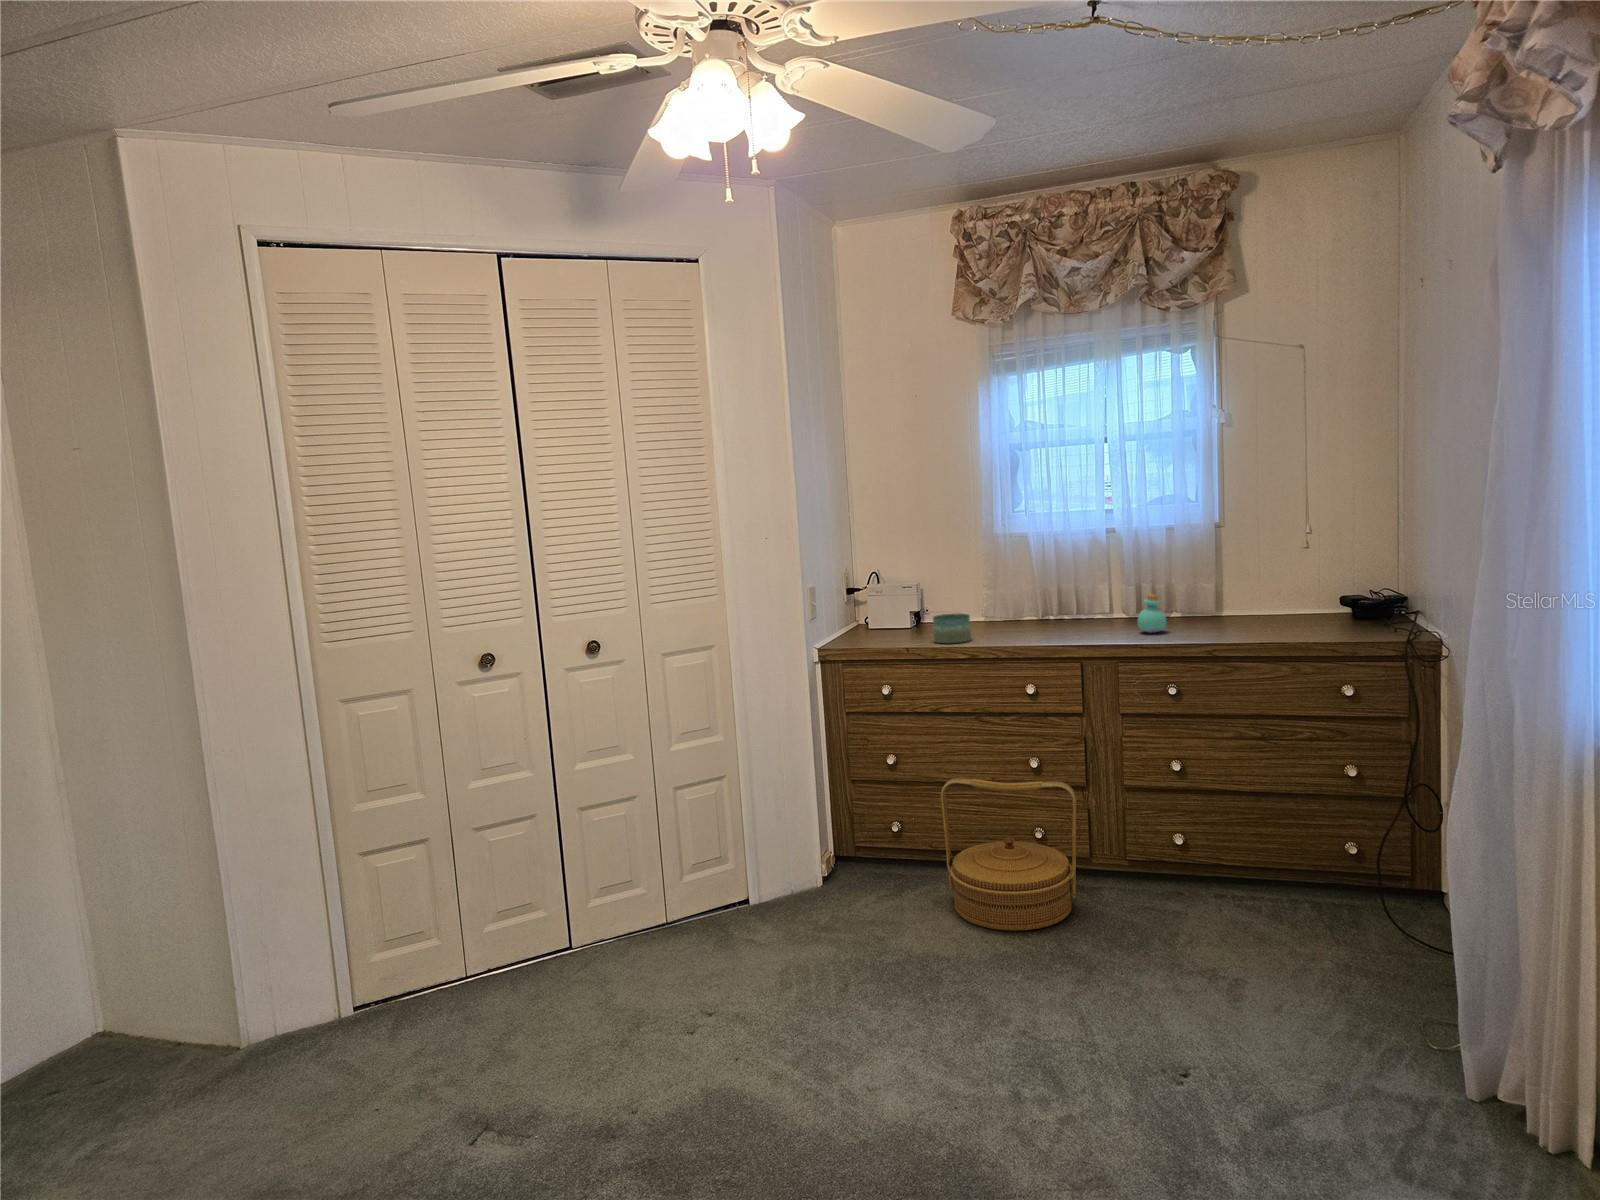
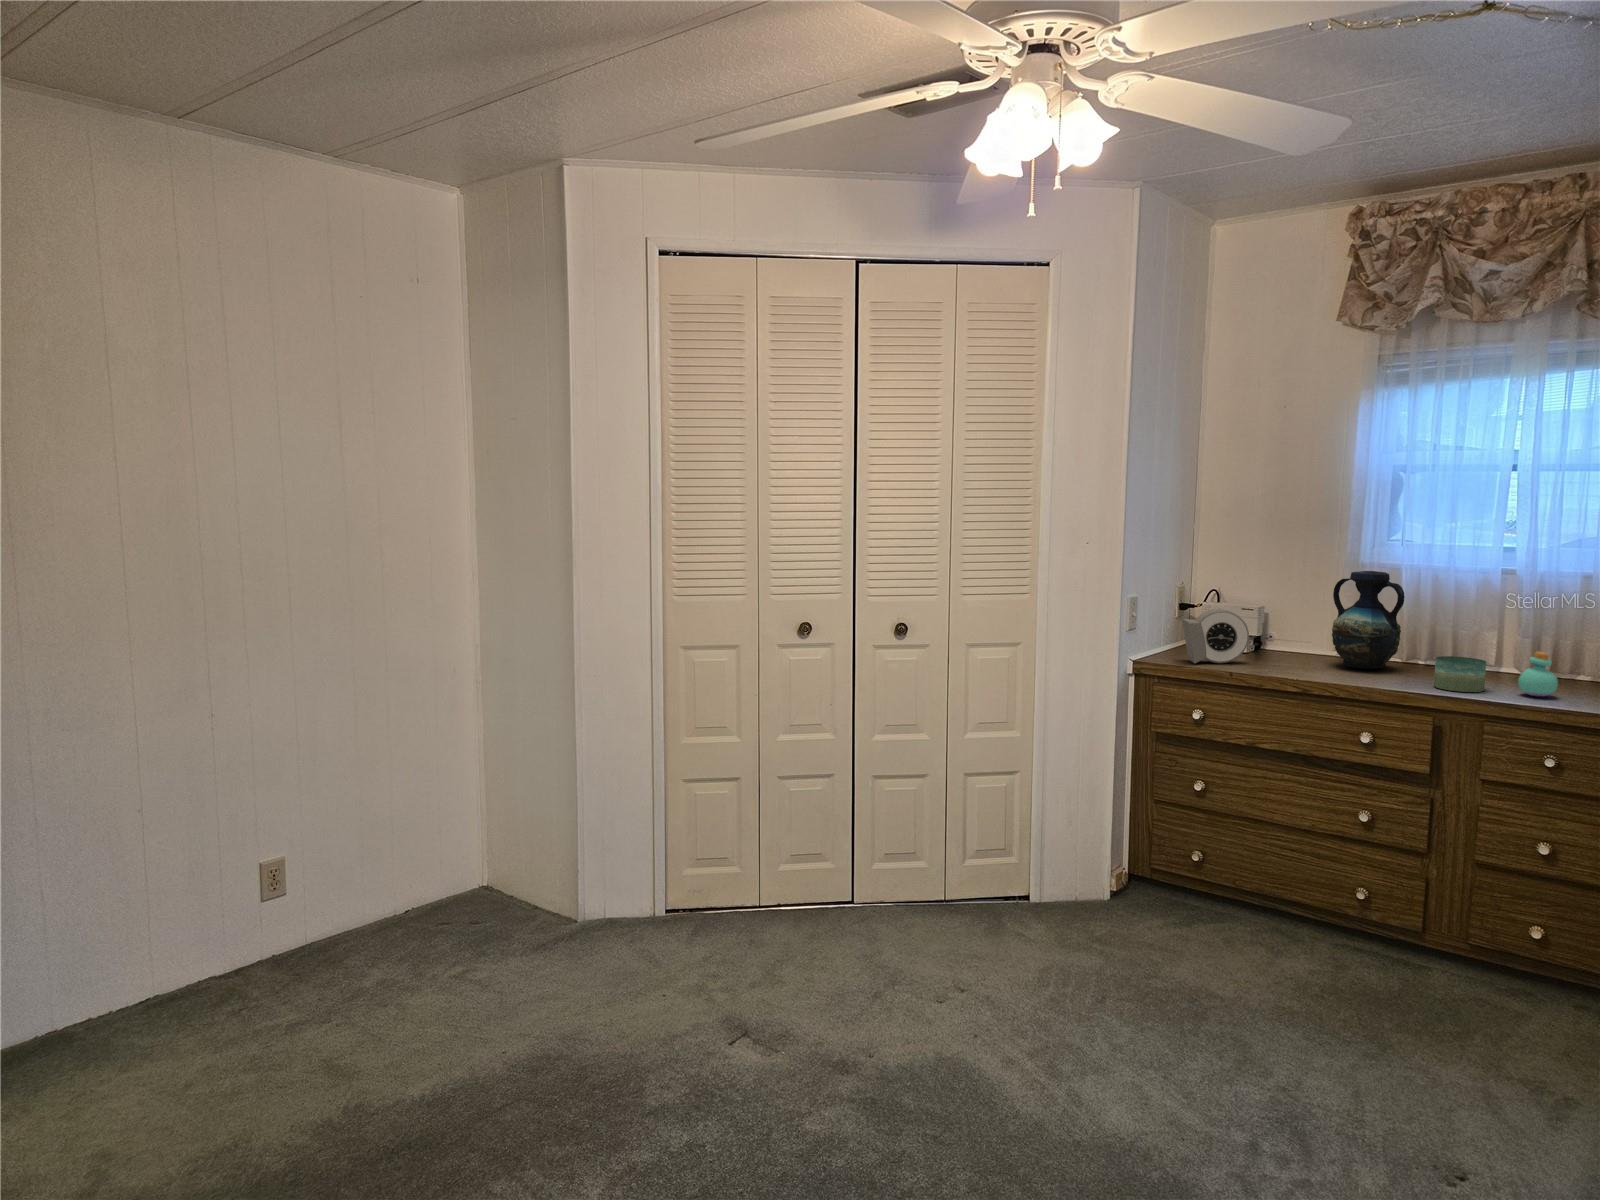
vase: none [980,539,1039,628] -> present [1332,571,1405,669]
alarm clock: none [855,588,916,643] -> present [1182,609,1249,663]
candle: present [933,614,971,643] -> present [1434,656,1486,692]
woven basket: present [941,778,1076,931] -> none [1243,818,1403,997]

